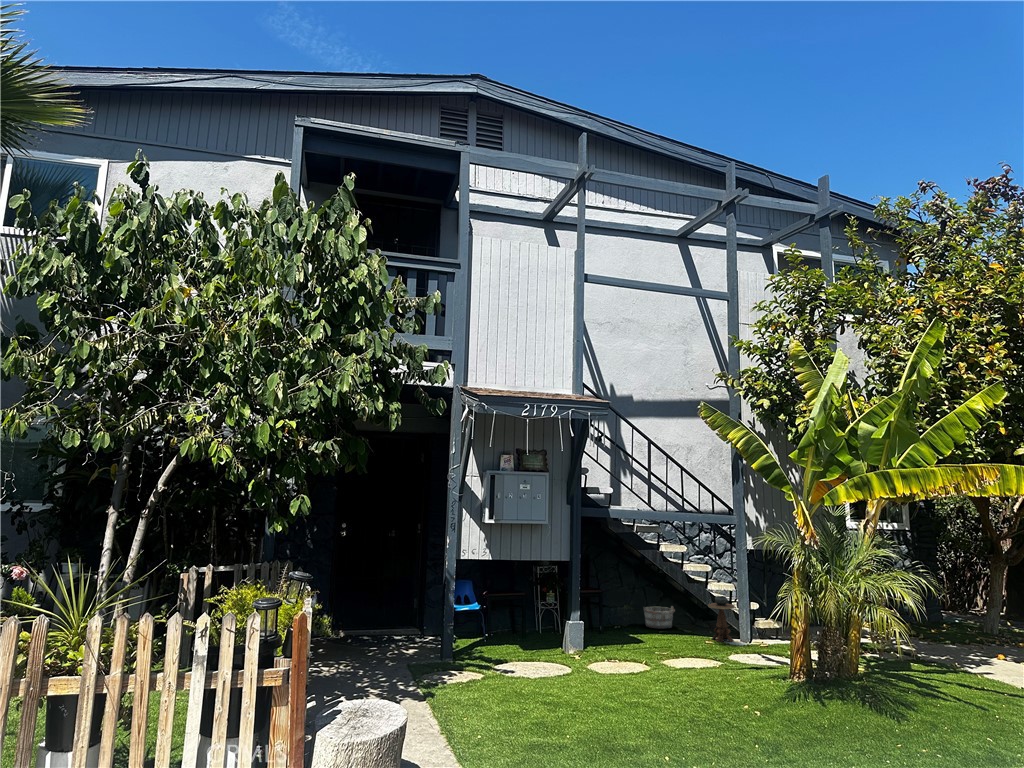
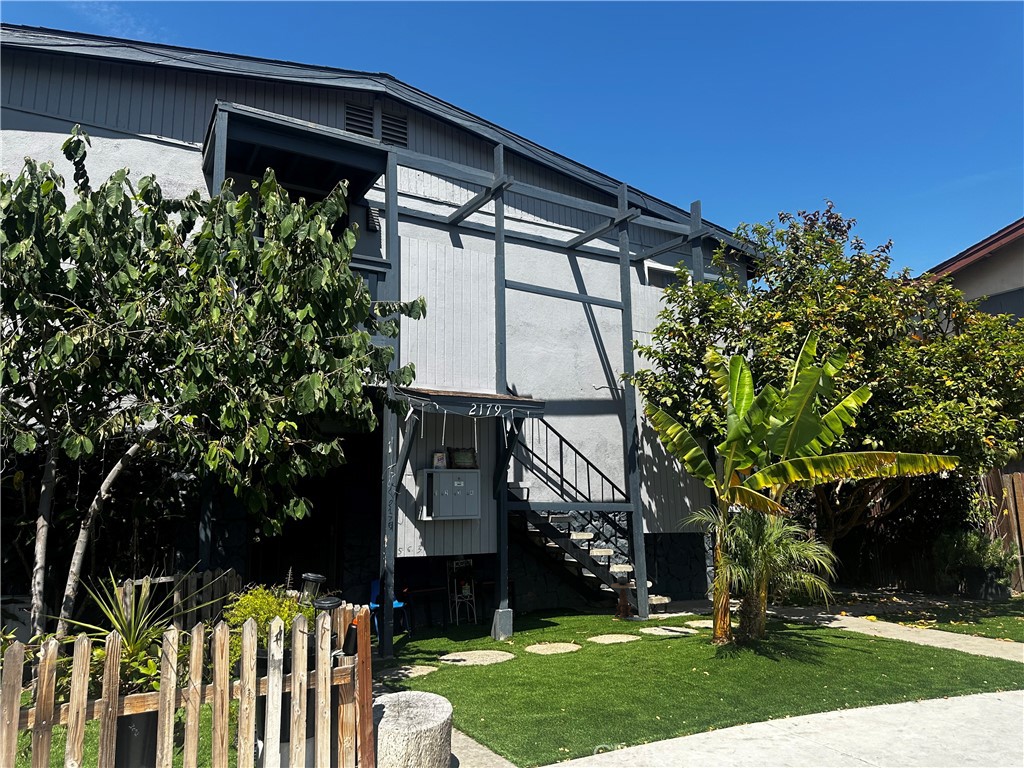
bucket: present [644,607,675,628] -> none [546,590,576,612]

